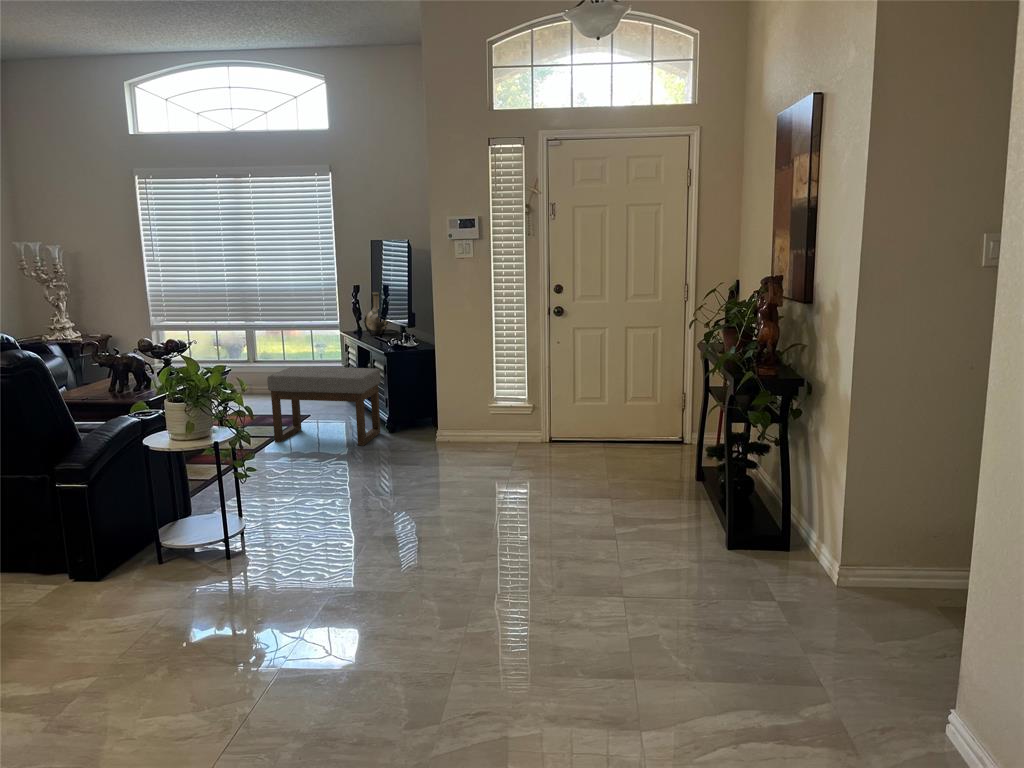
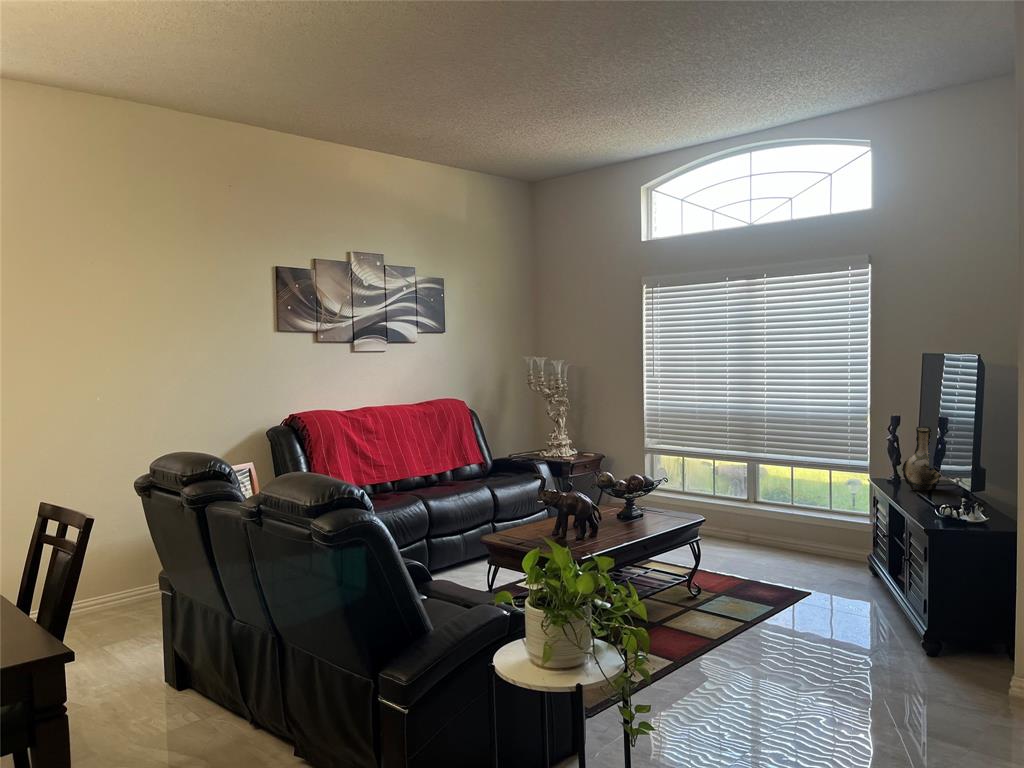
ottoman: present [267,367,381,446] -> none [736,527,914,676]

